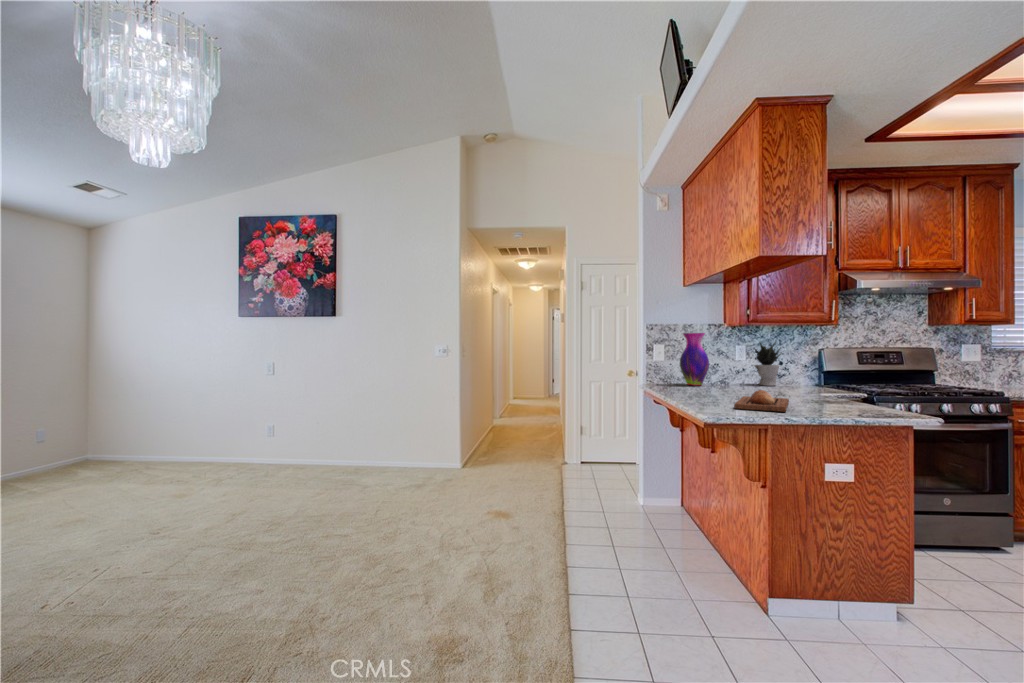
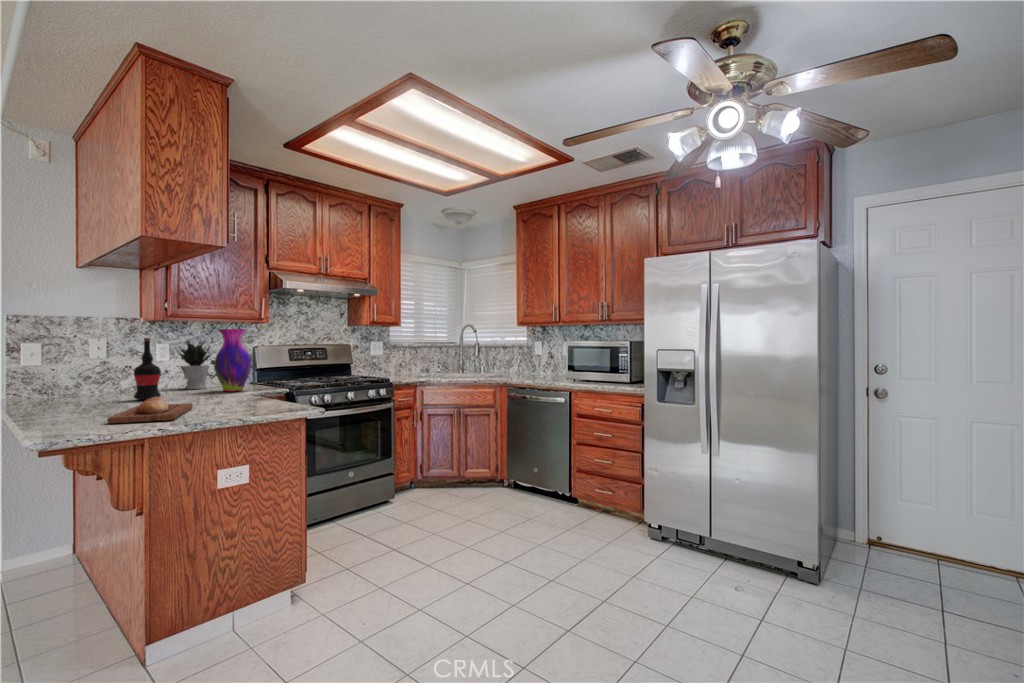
vase: present [680,333,709,386] -> present [214,329,252,392]
wine bottle: none [729,341,749,392] -> present [134,338,161,400]

